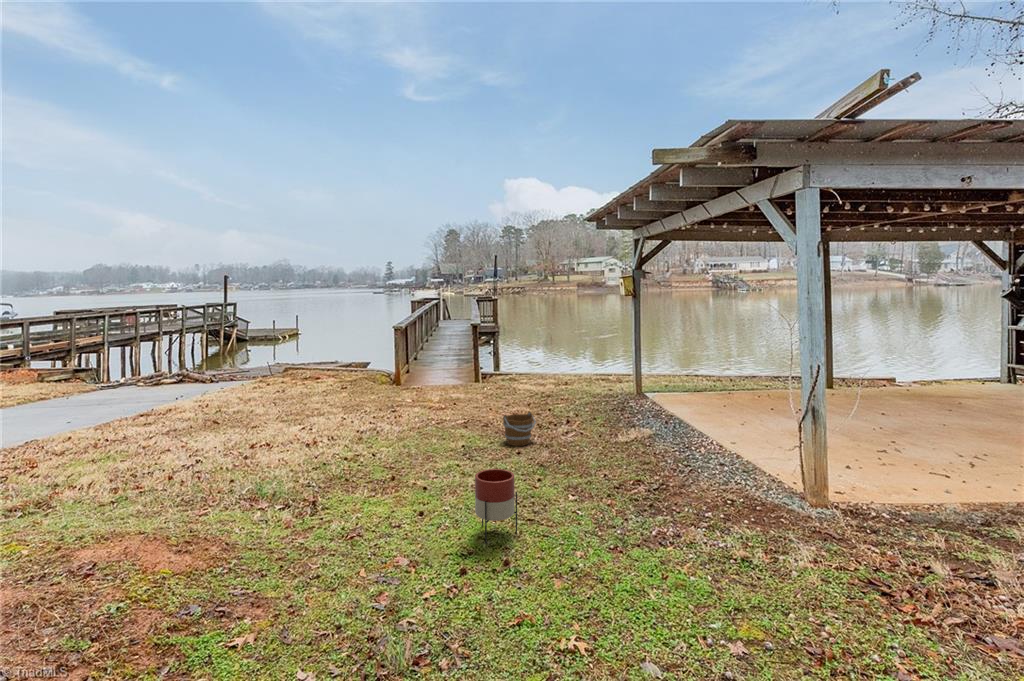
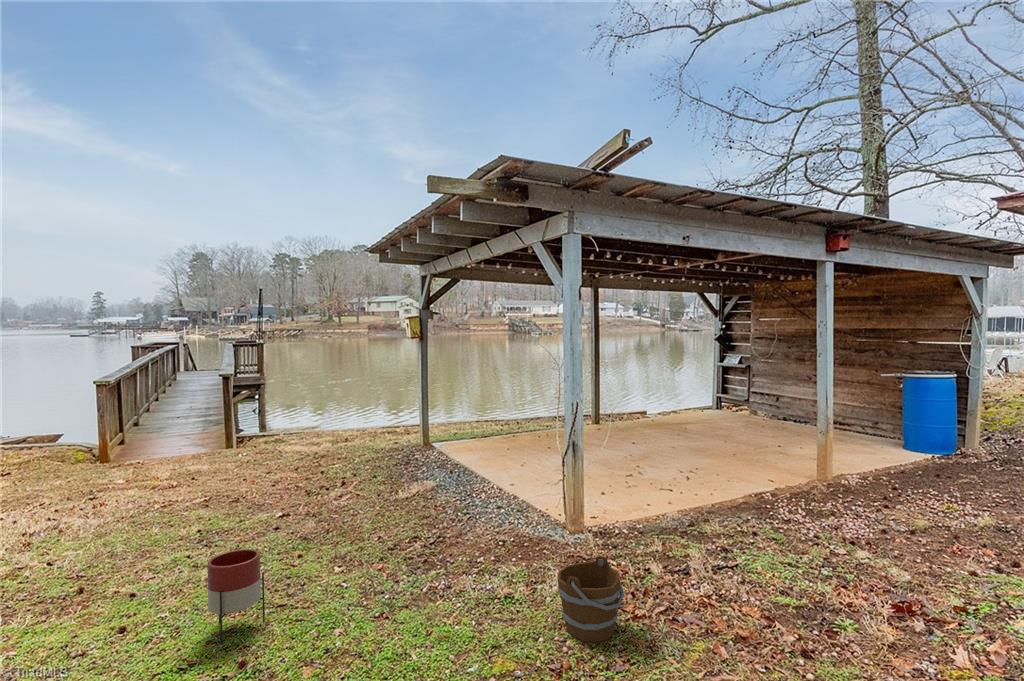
bucket: present [503,412,536,446] -> present [557,556,624,642]

